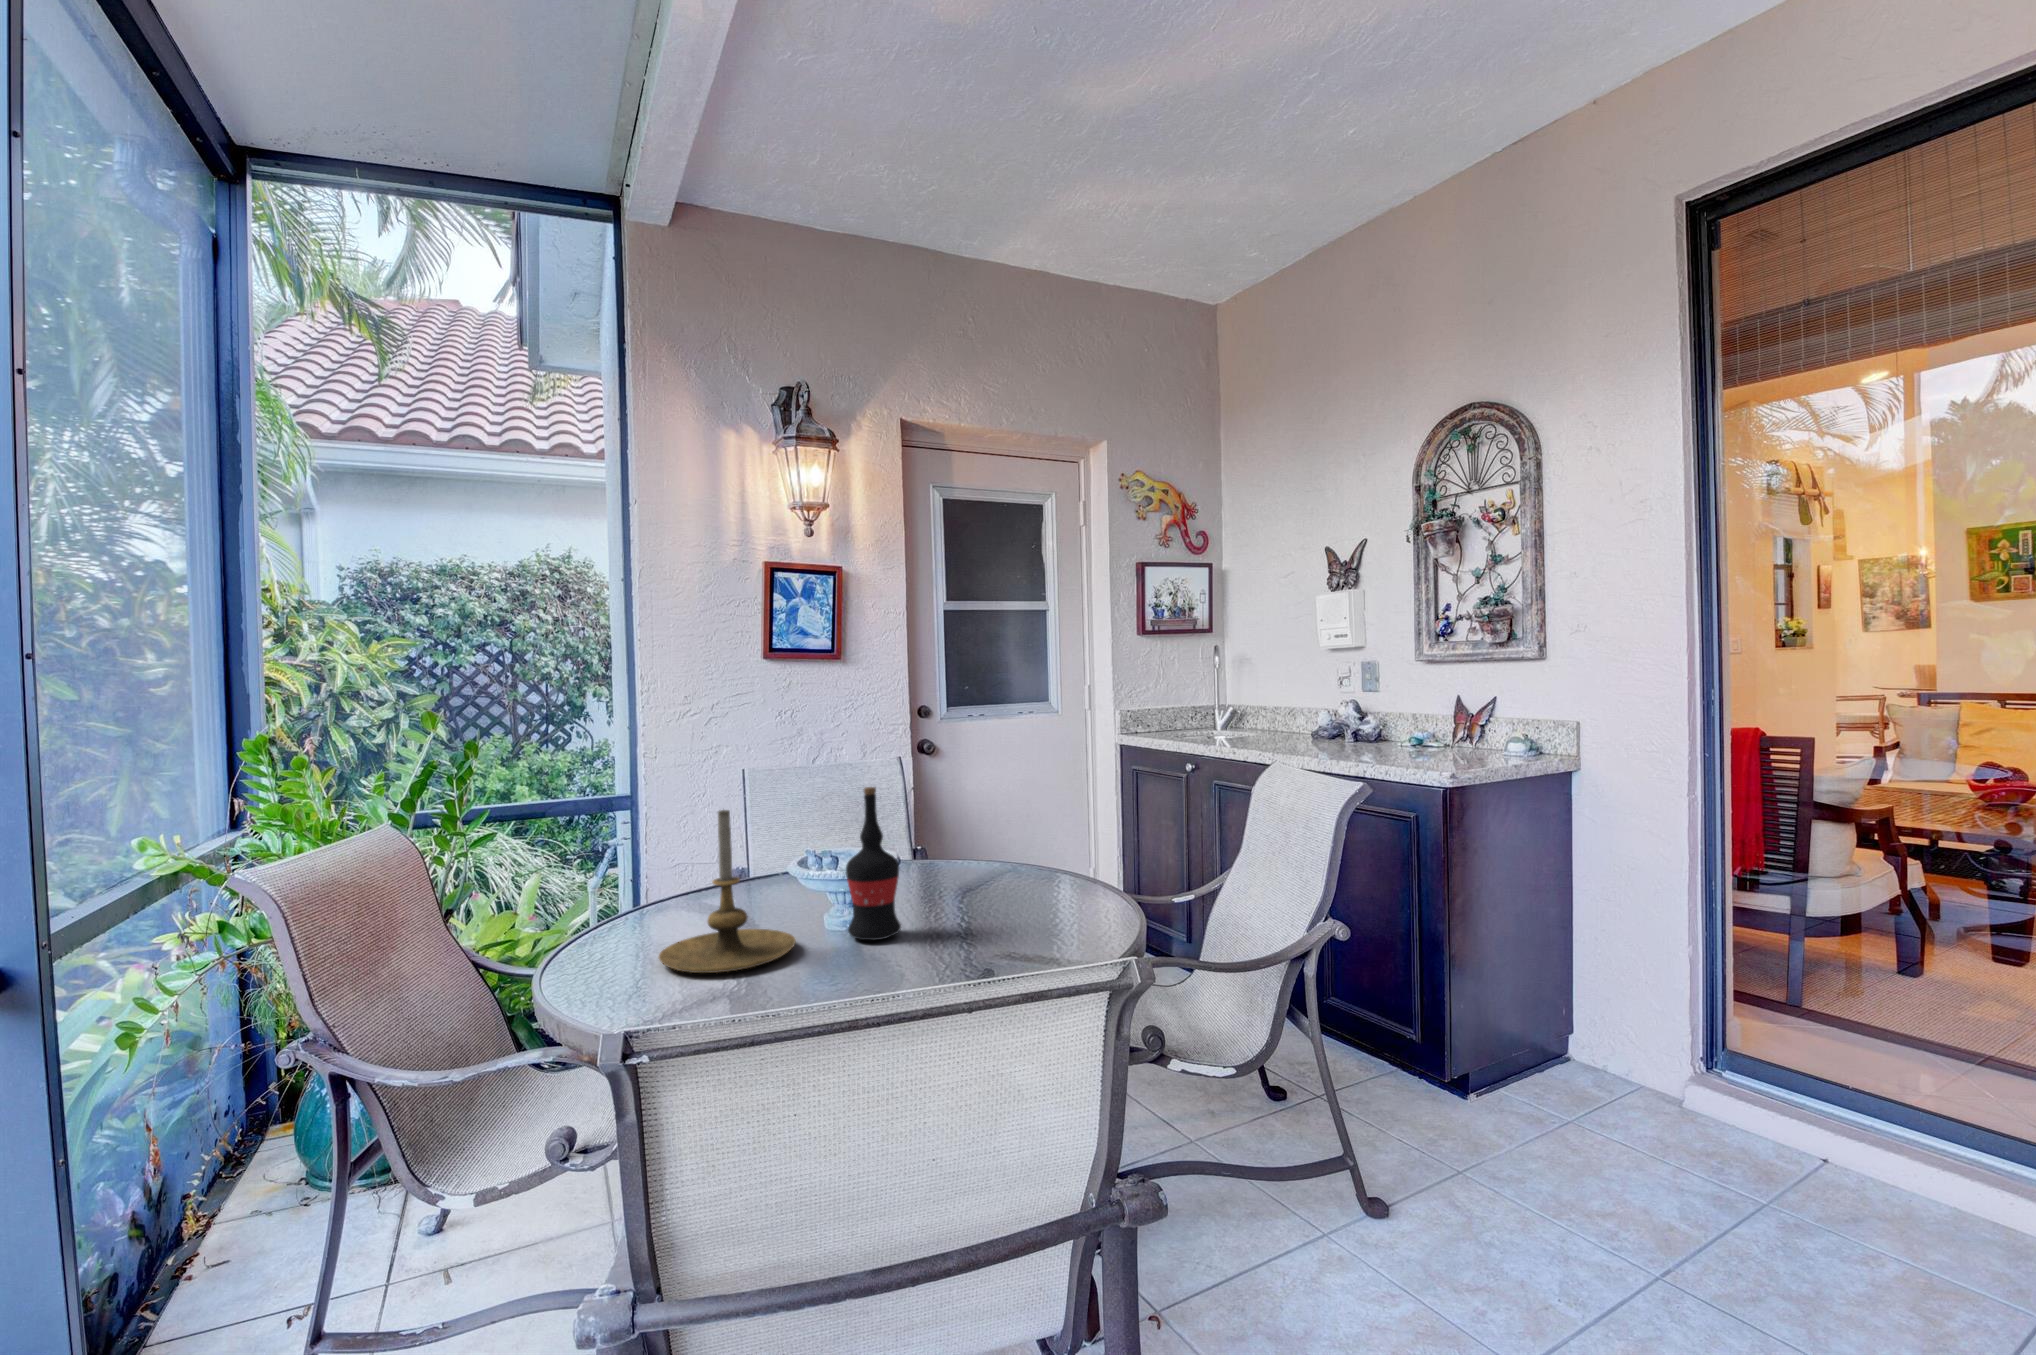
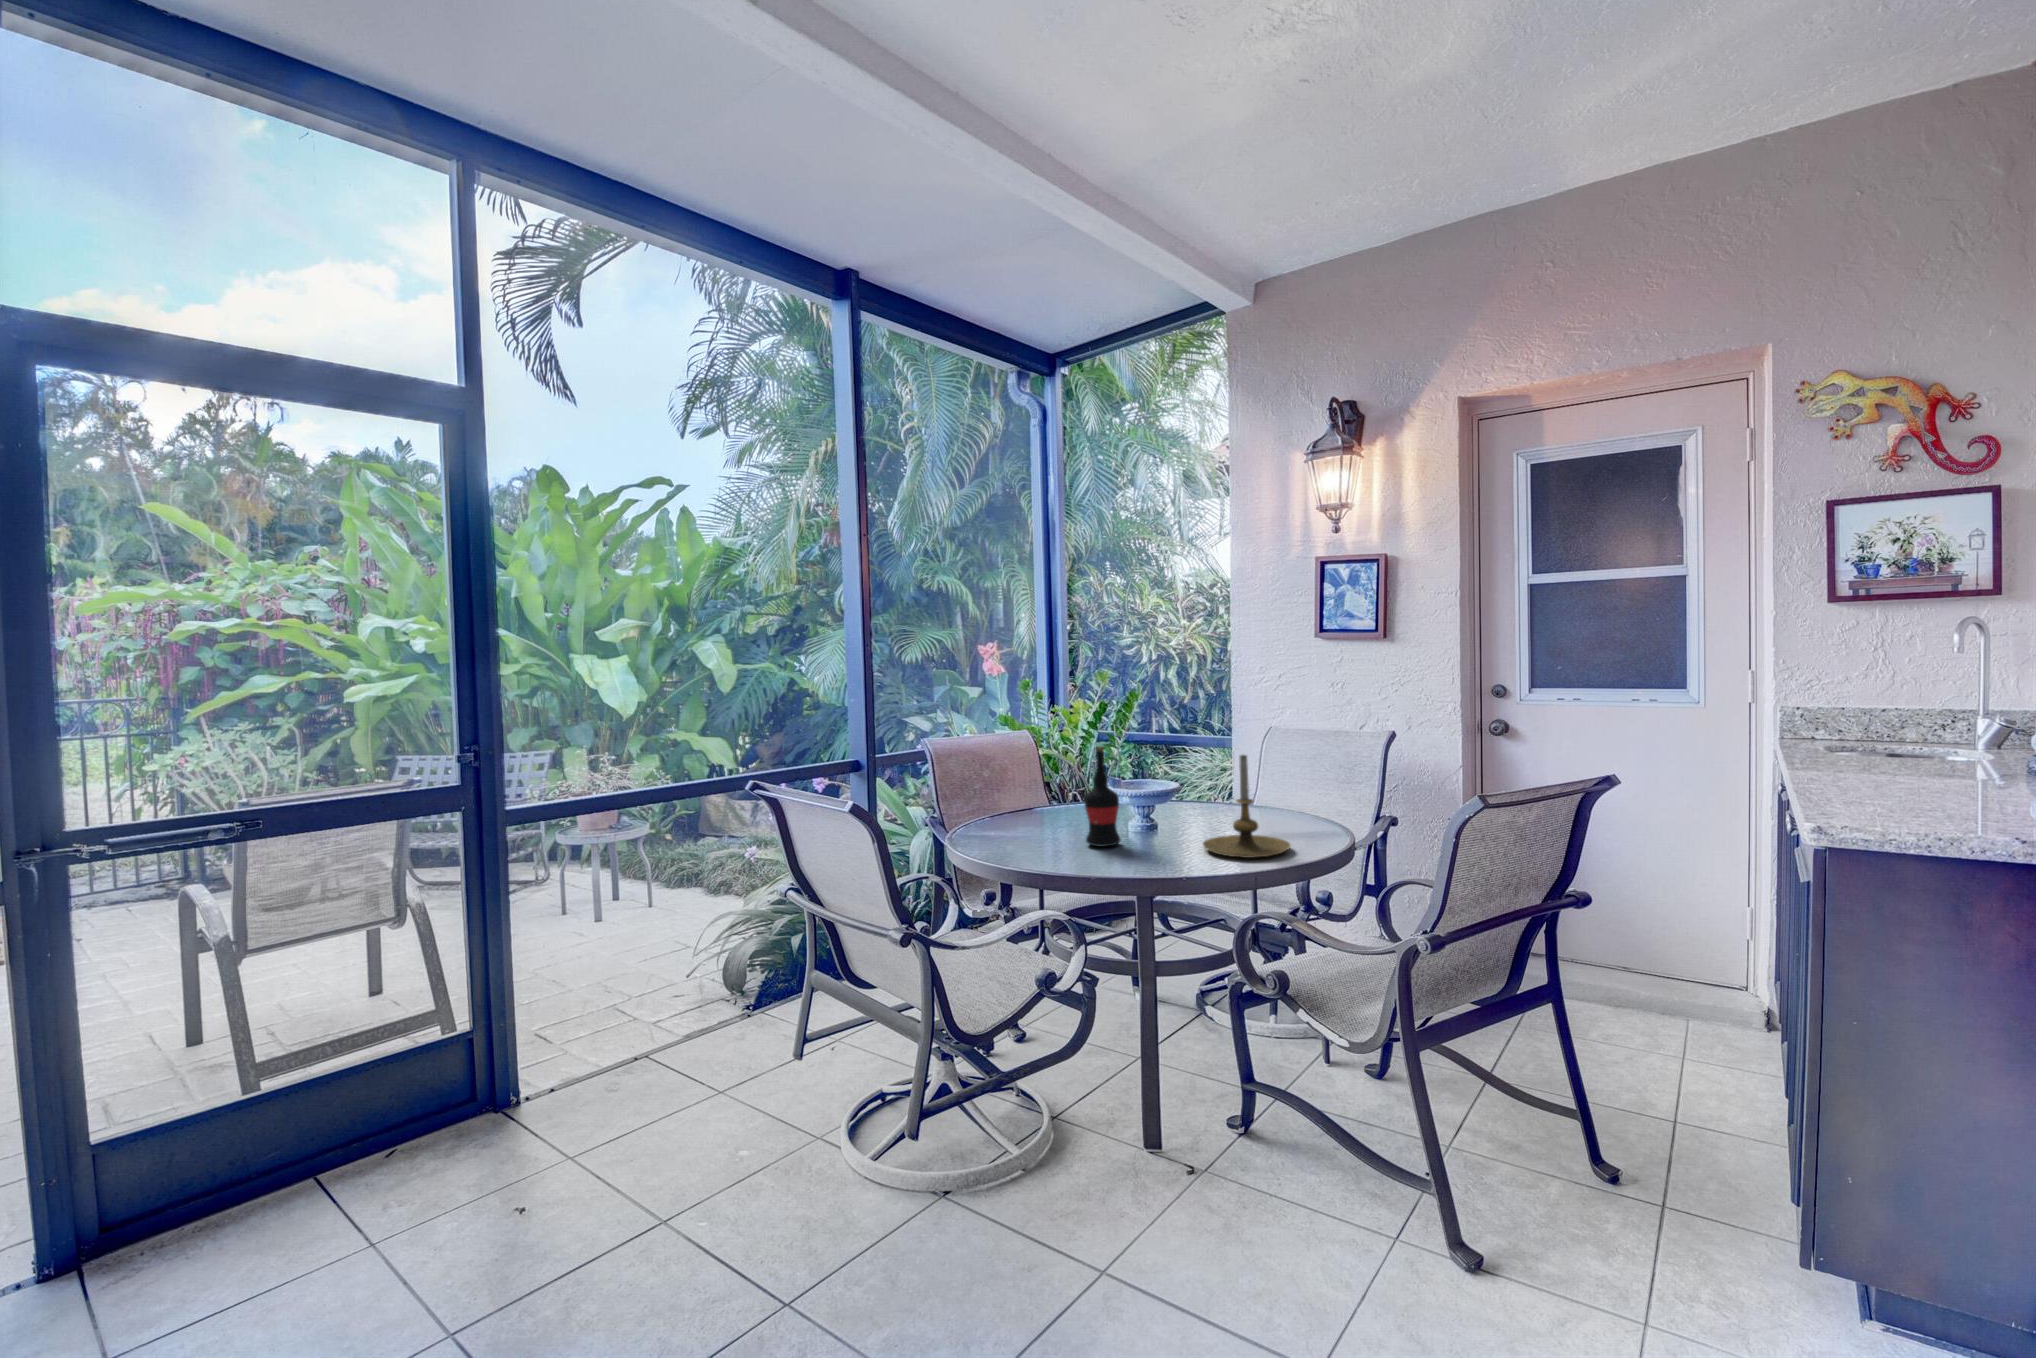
candle holder: present [659,810,796,973] -> present [1203,755,1290,858]

